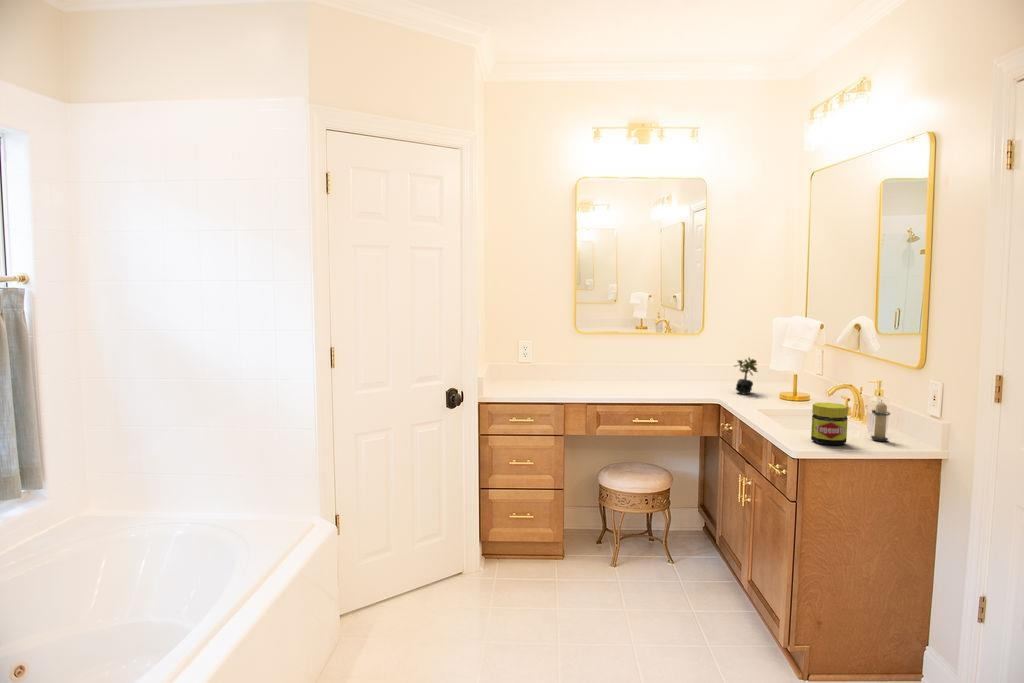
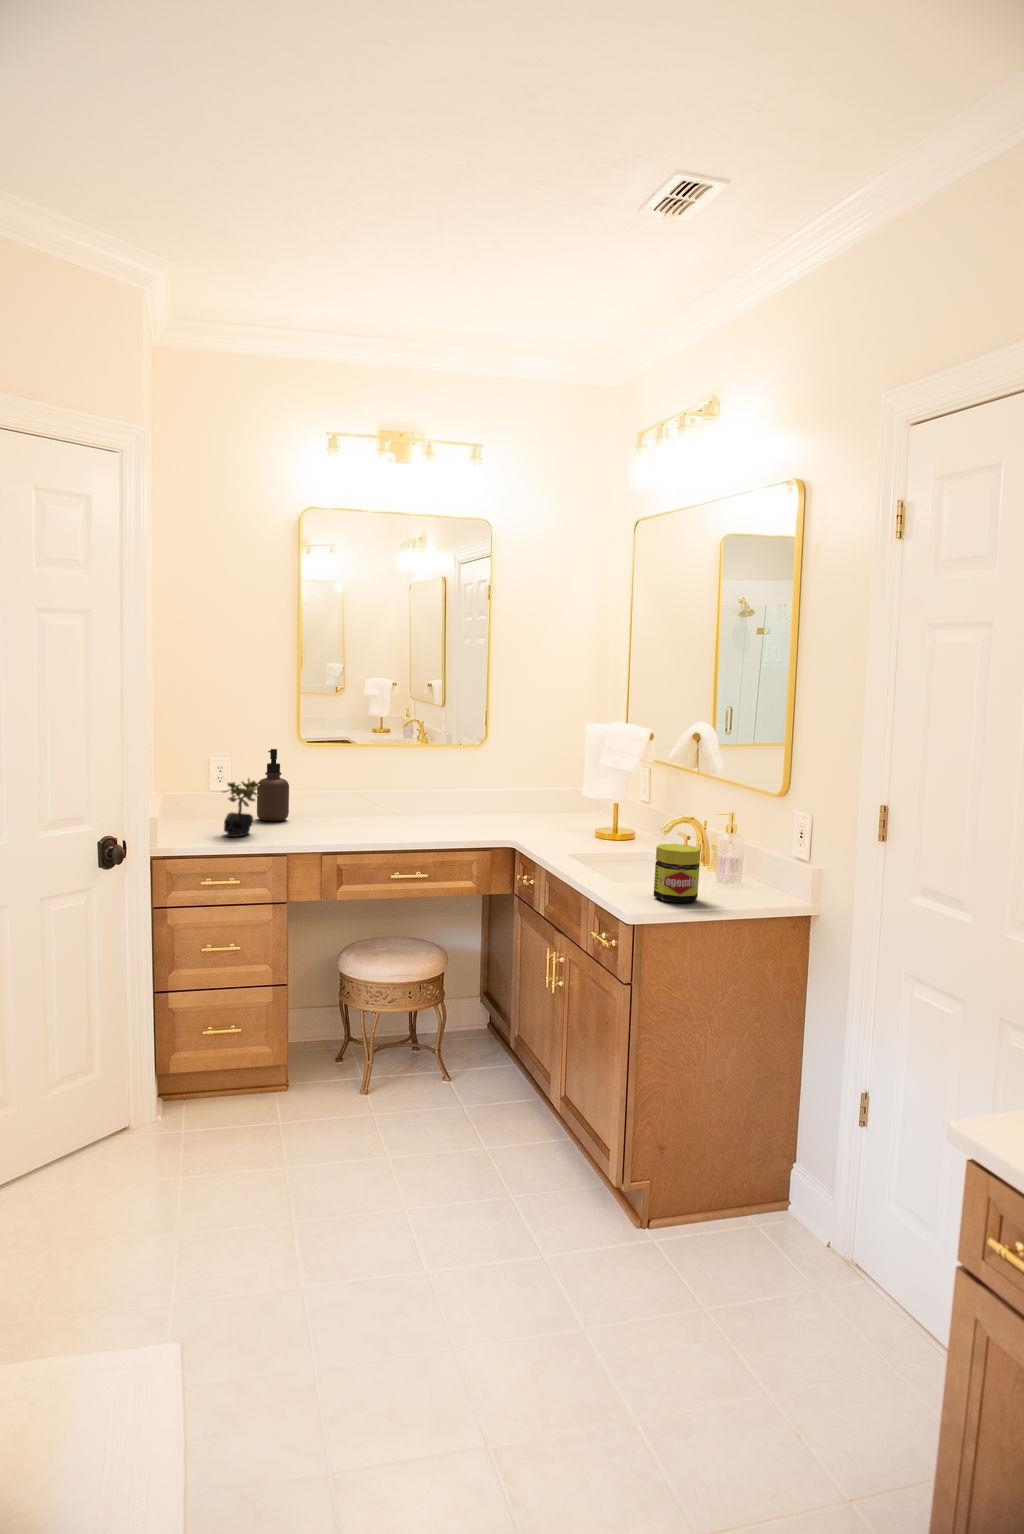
soap dispenser: none [545,337,565,384] -> present [257,749,289,821]
succulent plant: present [735,358,758,394] -> present [223,779,259,837]
candle: present [871,400,890,441] -> none [720,838,750,895]

